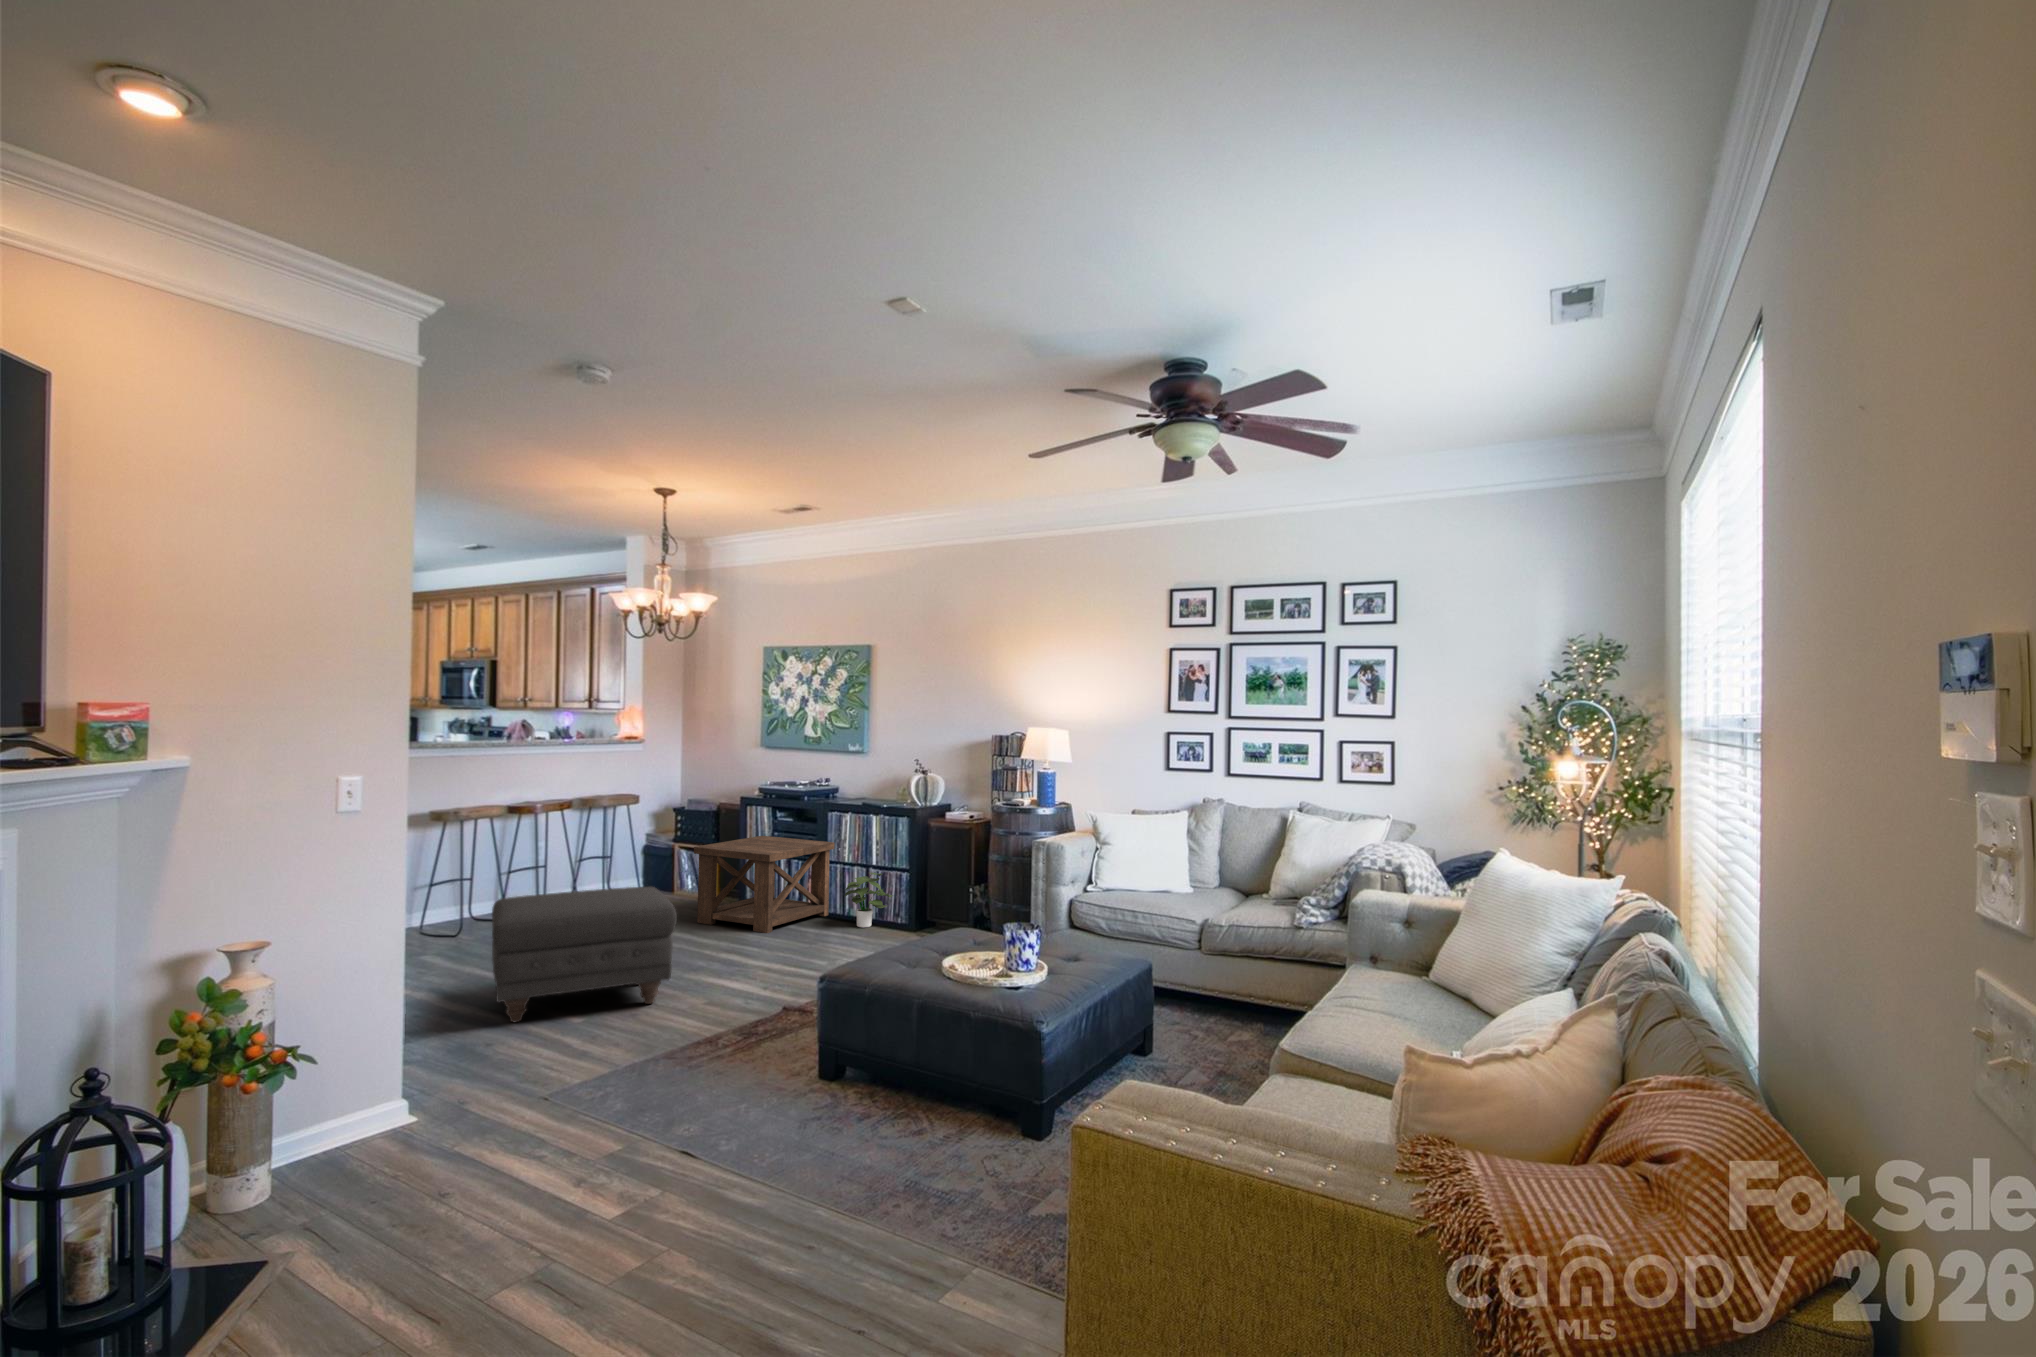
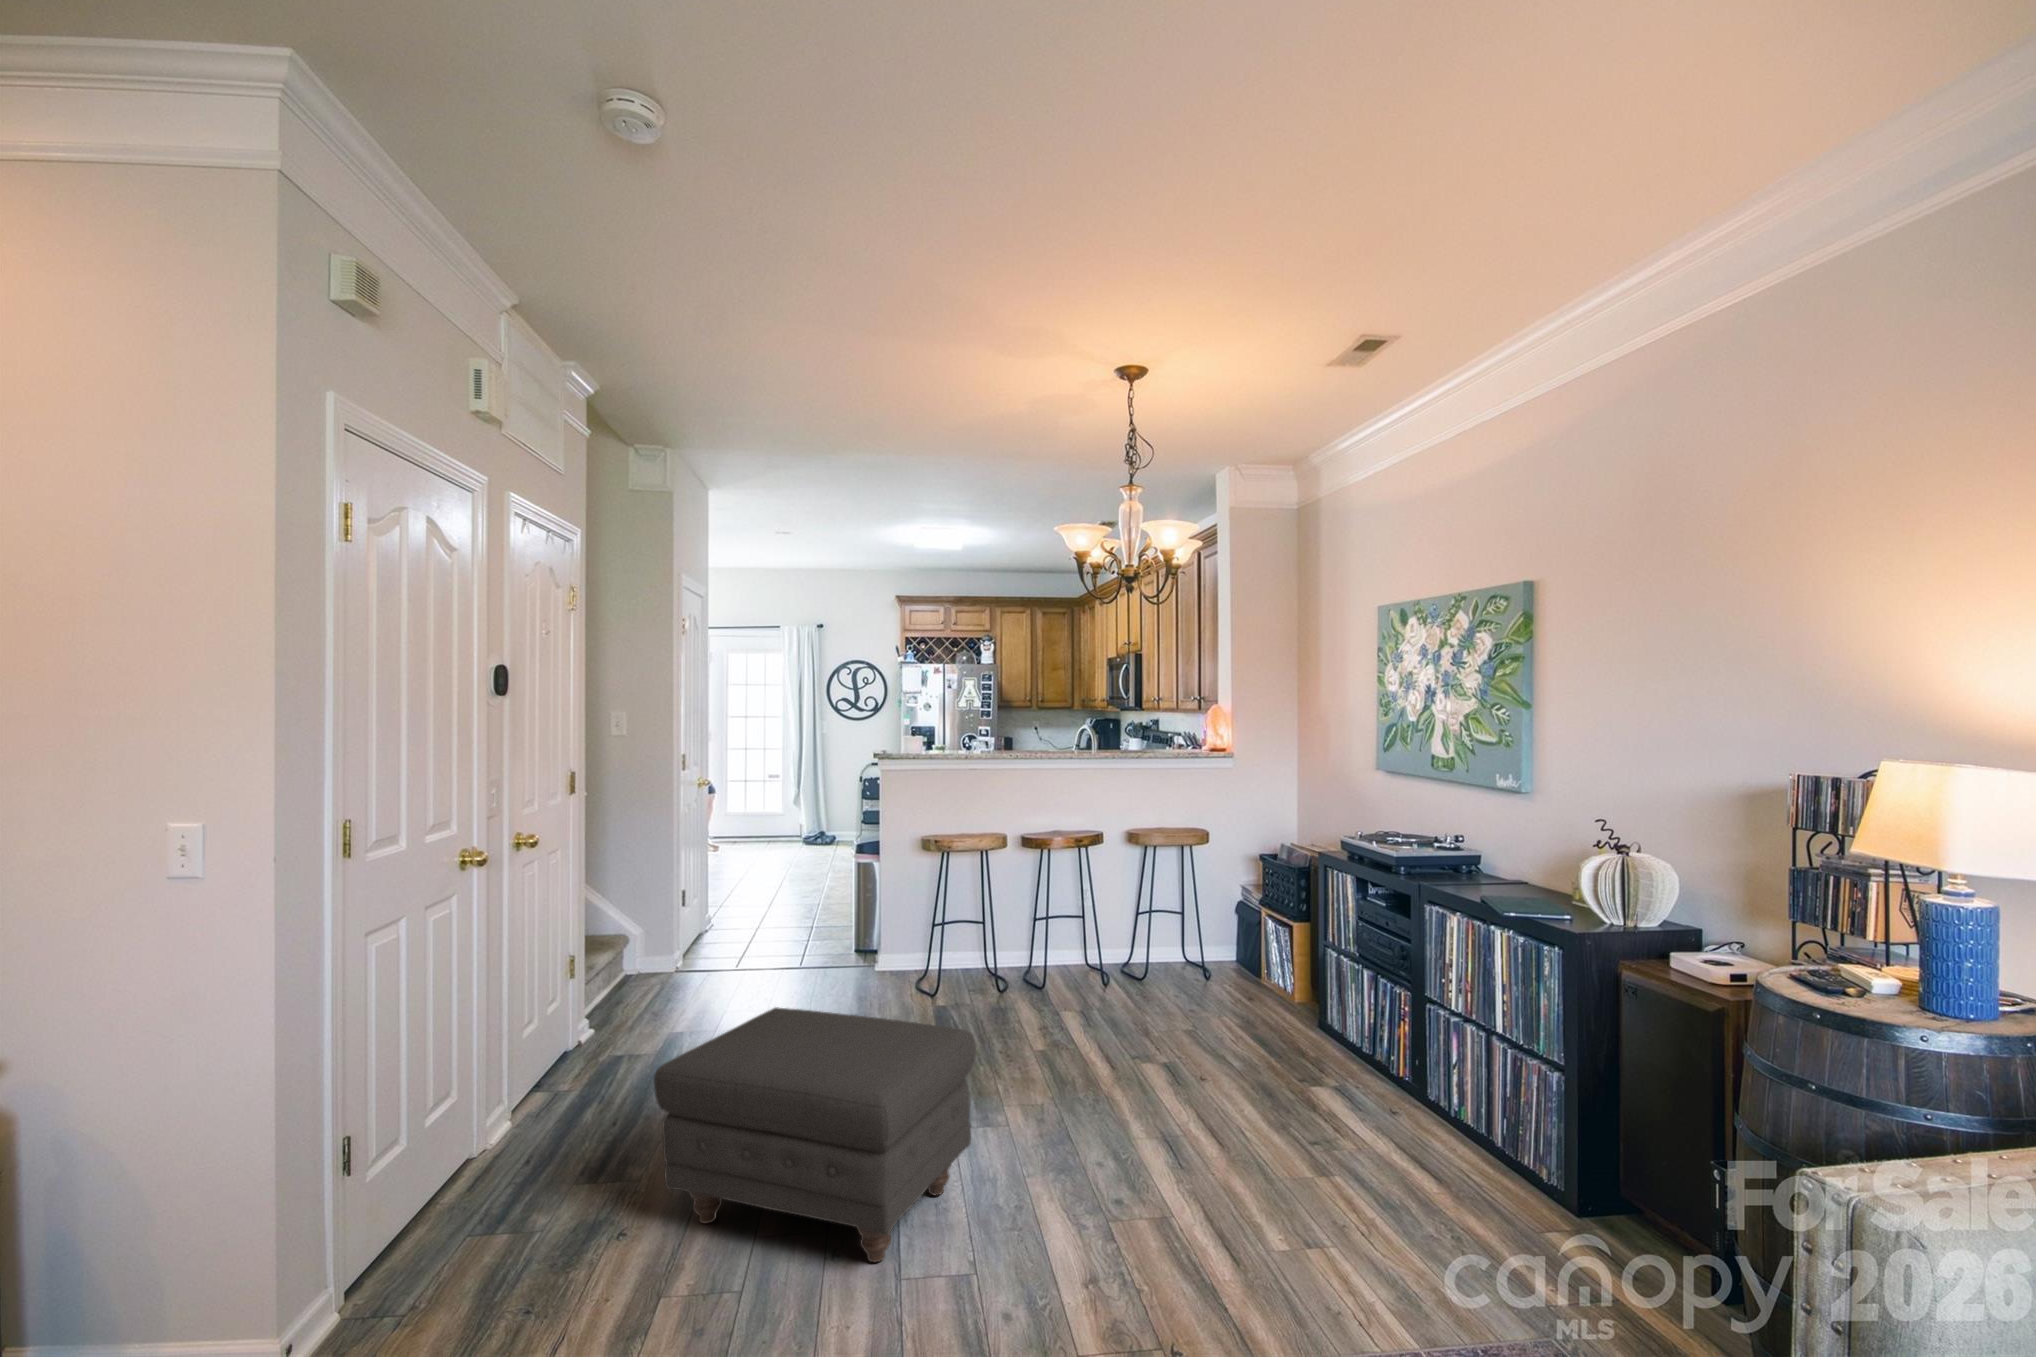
side table: present [694,836,834,933] -> none [1194,924,1431,1121]
potted plant: present [845,873,893,927] -> none [1419,1048,1530,1167]

